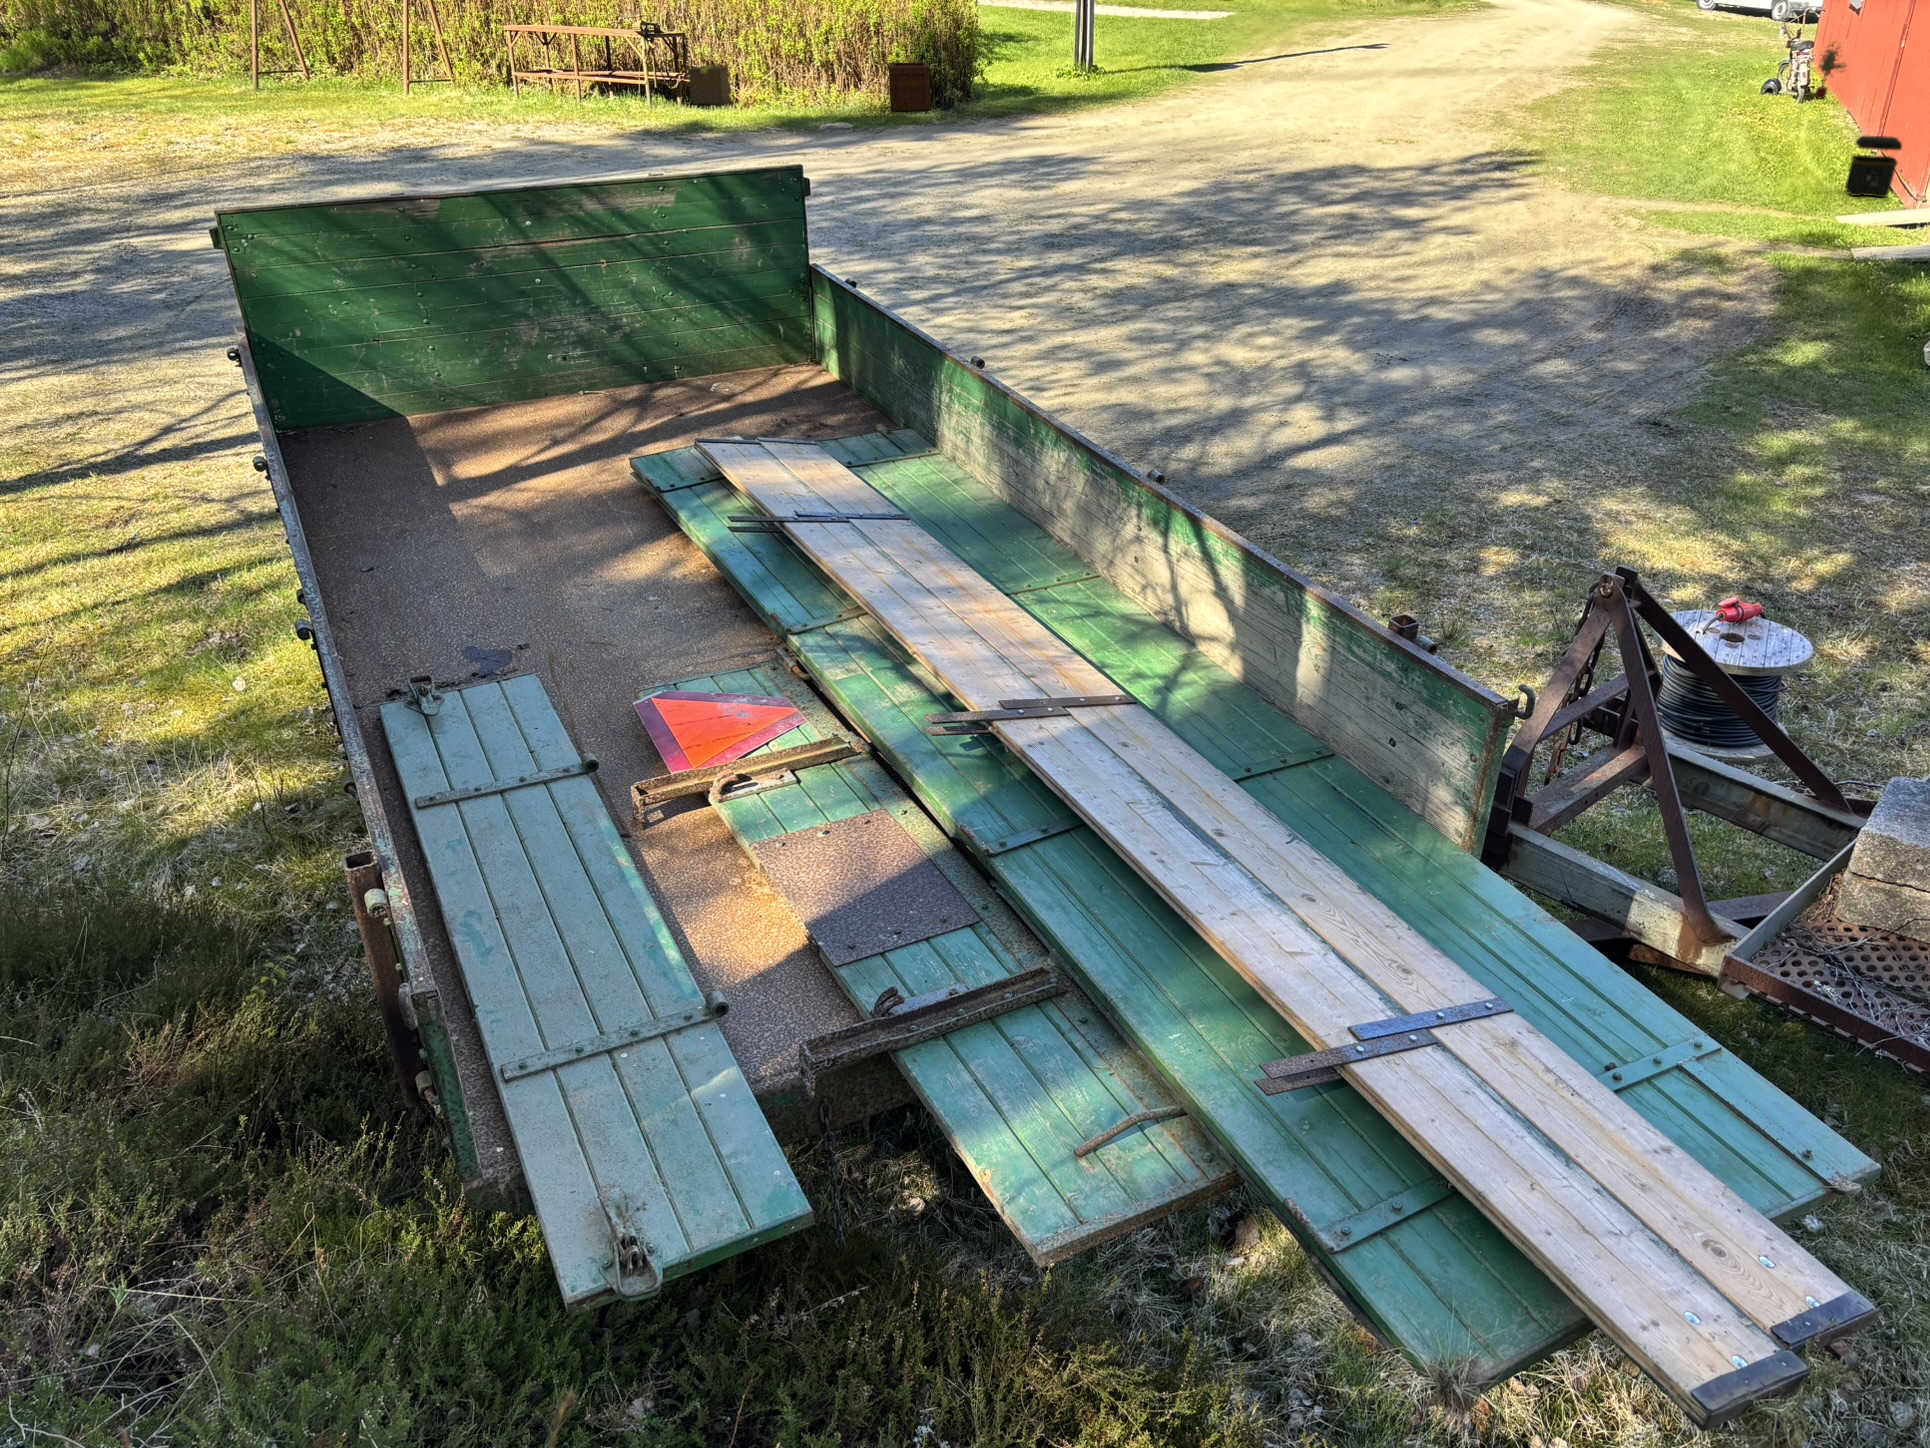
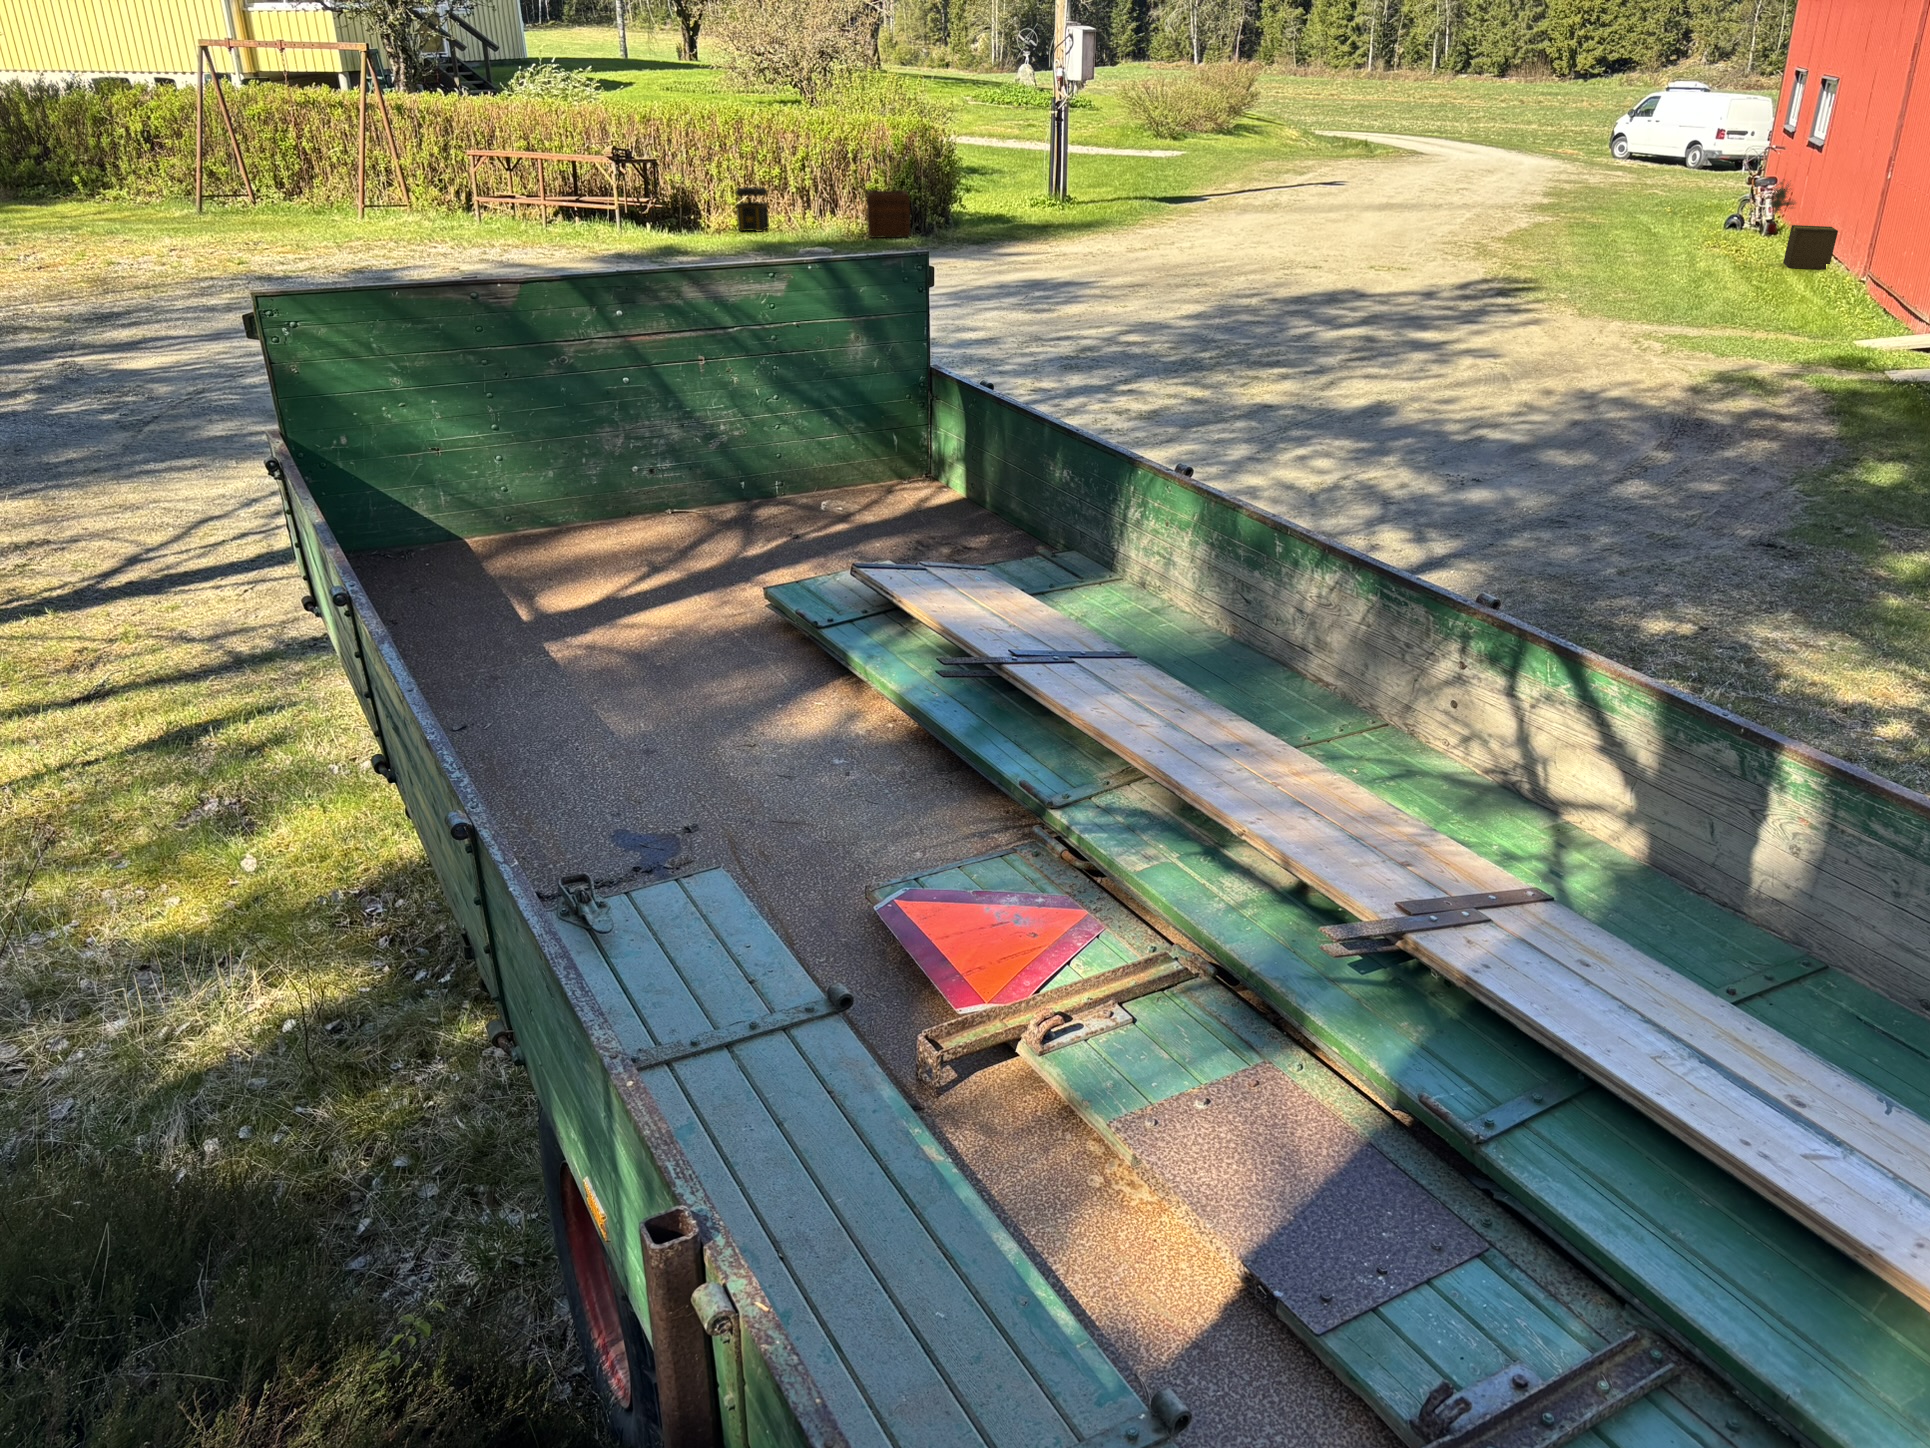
cardboard box: present [688,66,731,104] -> present [1783,225,1838,269]
toolbox: present [1845,136,1902,197] -> present [735,187,769,232]

